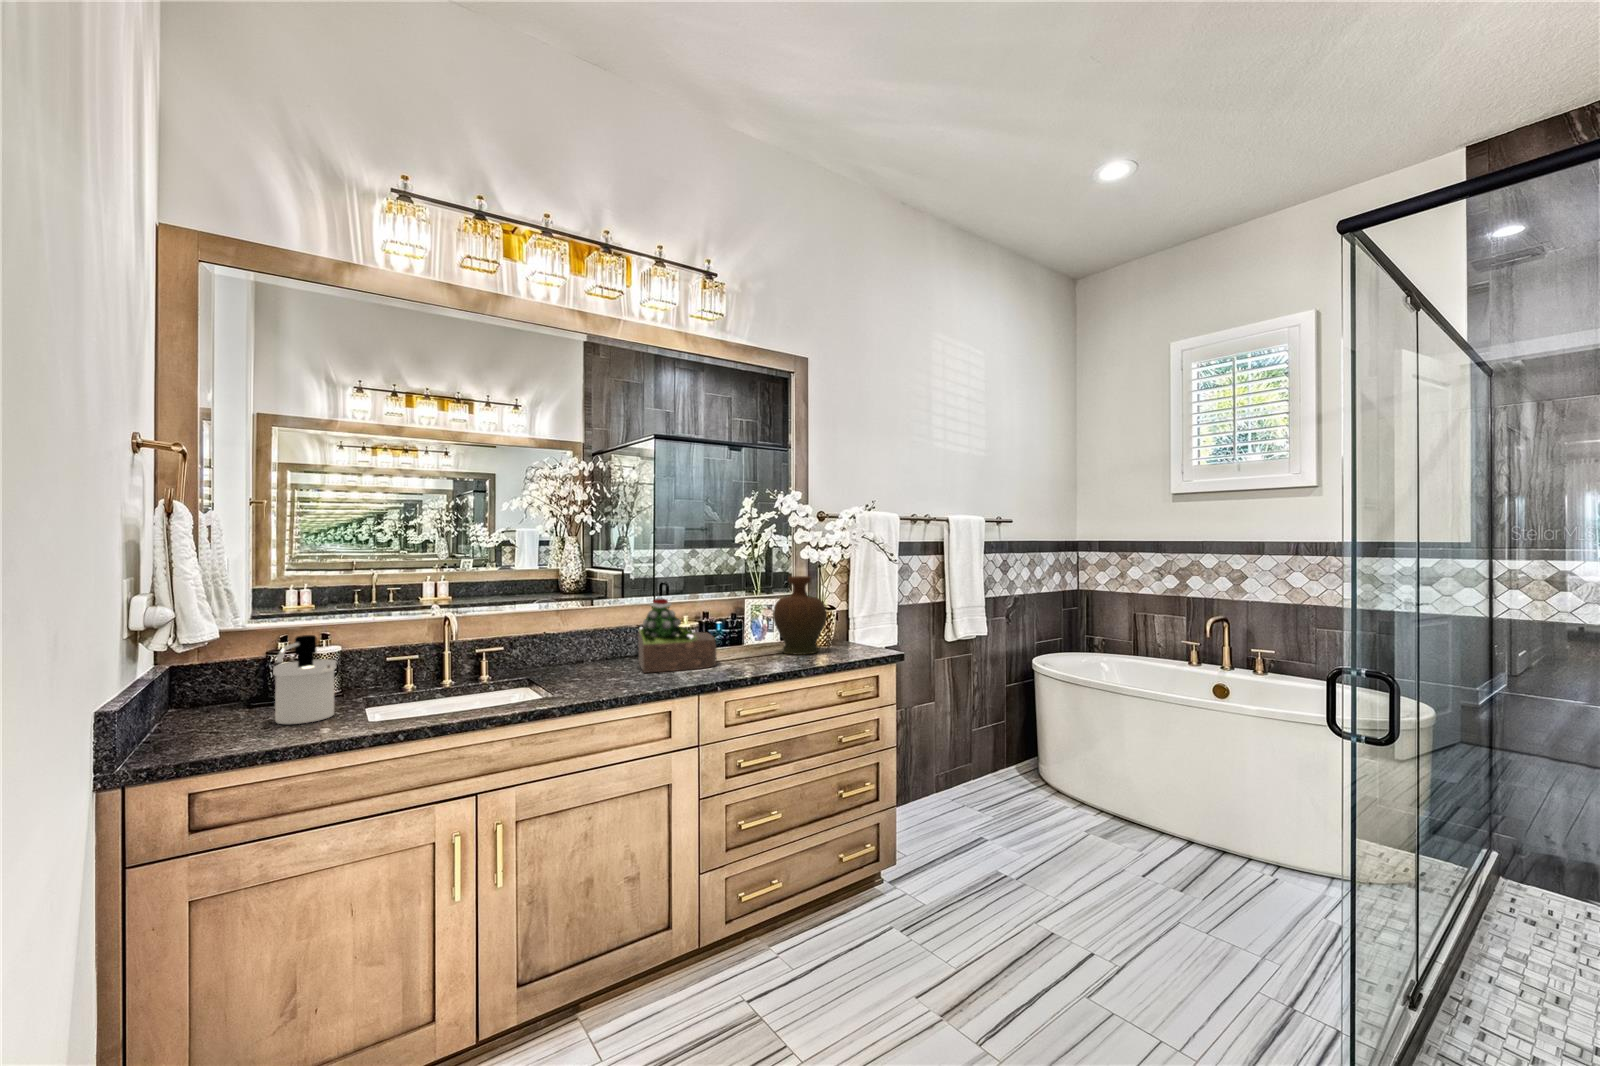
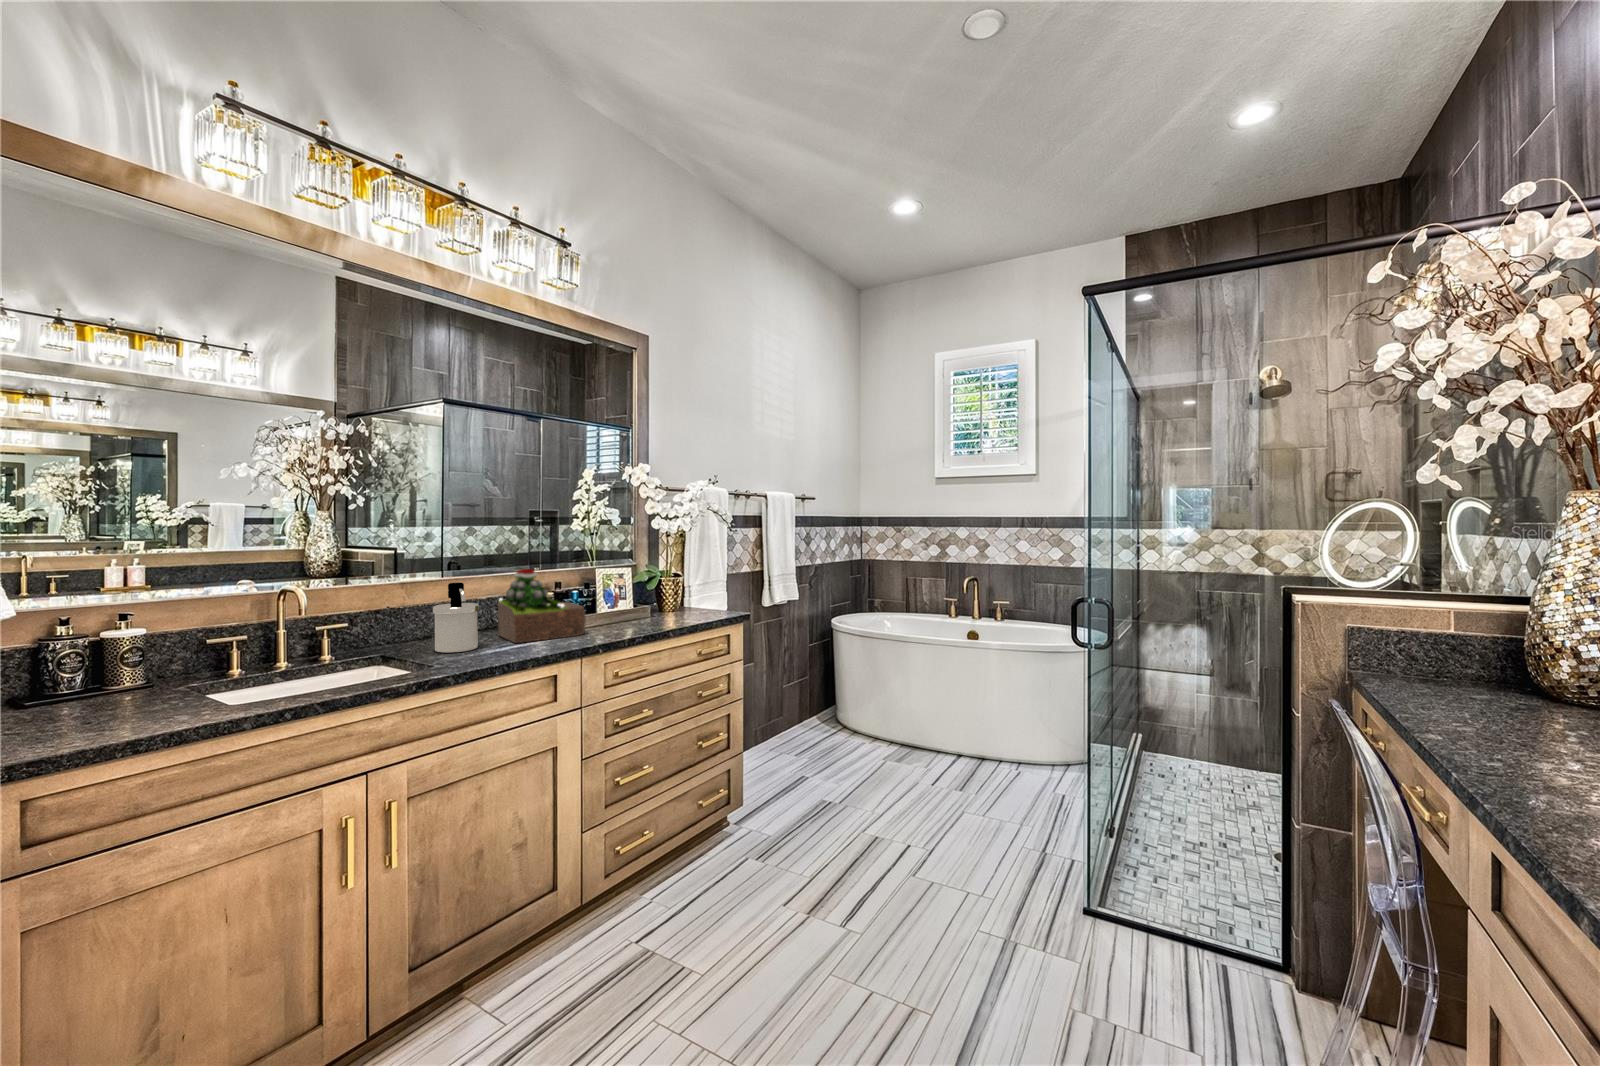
decorative vase: present [773,576,827,655] -> none [630,547,684,620]
soap dispenser: present [273,635,336,724] -> present [433,582,479,653]

